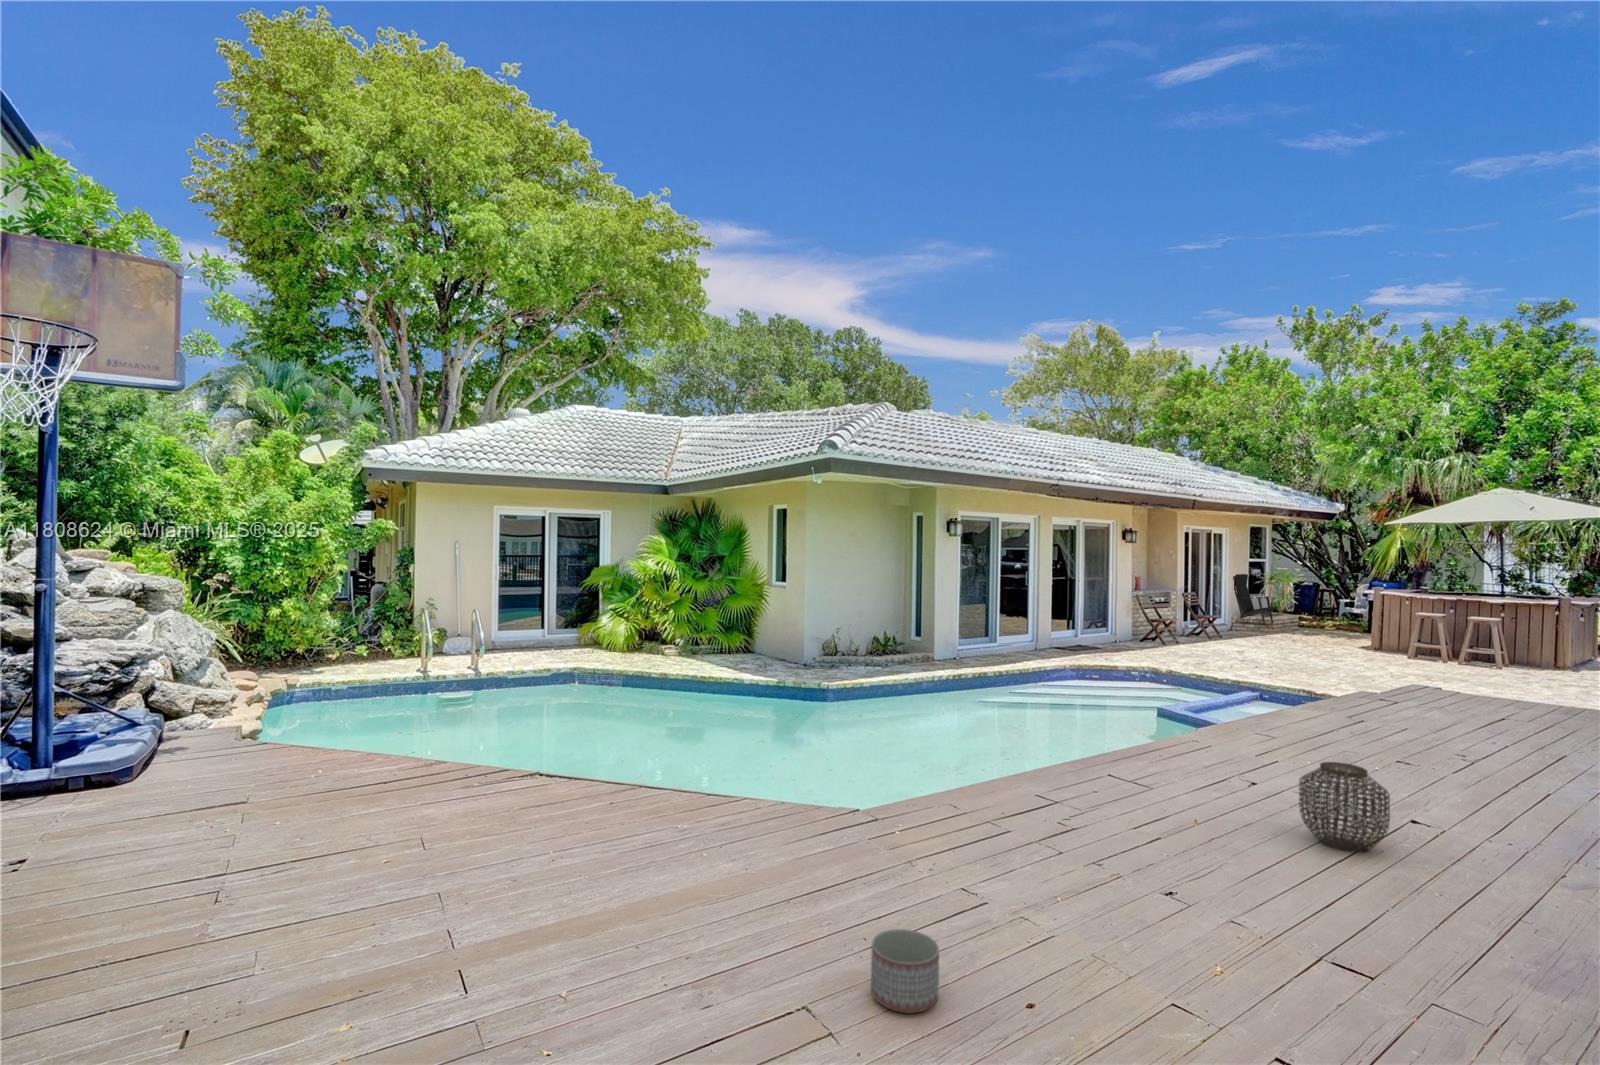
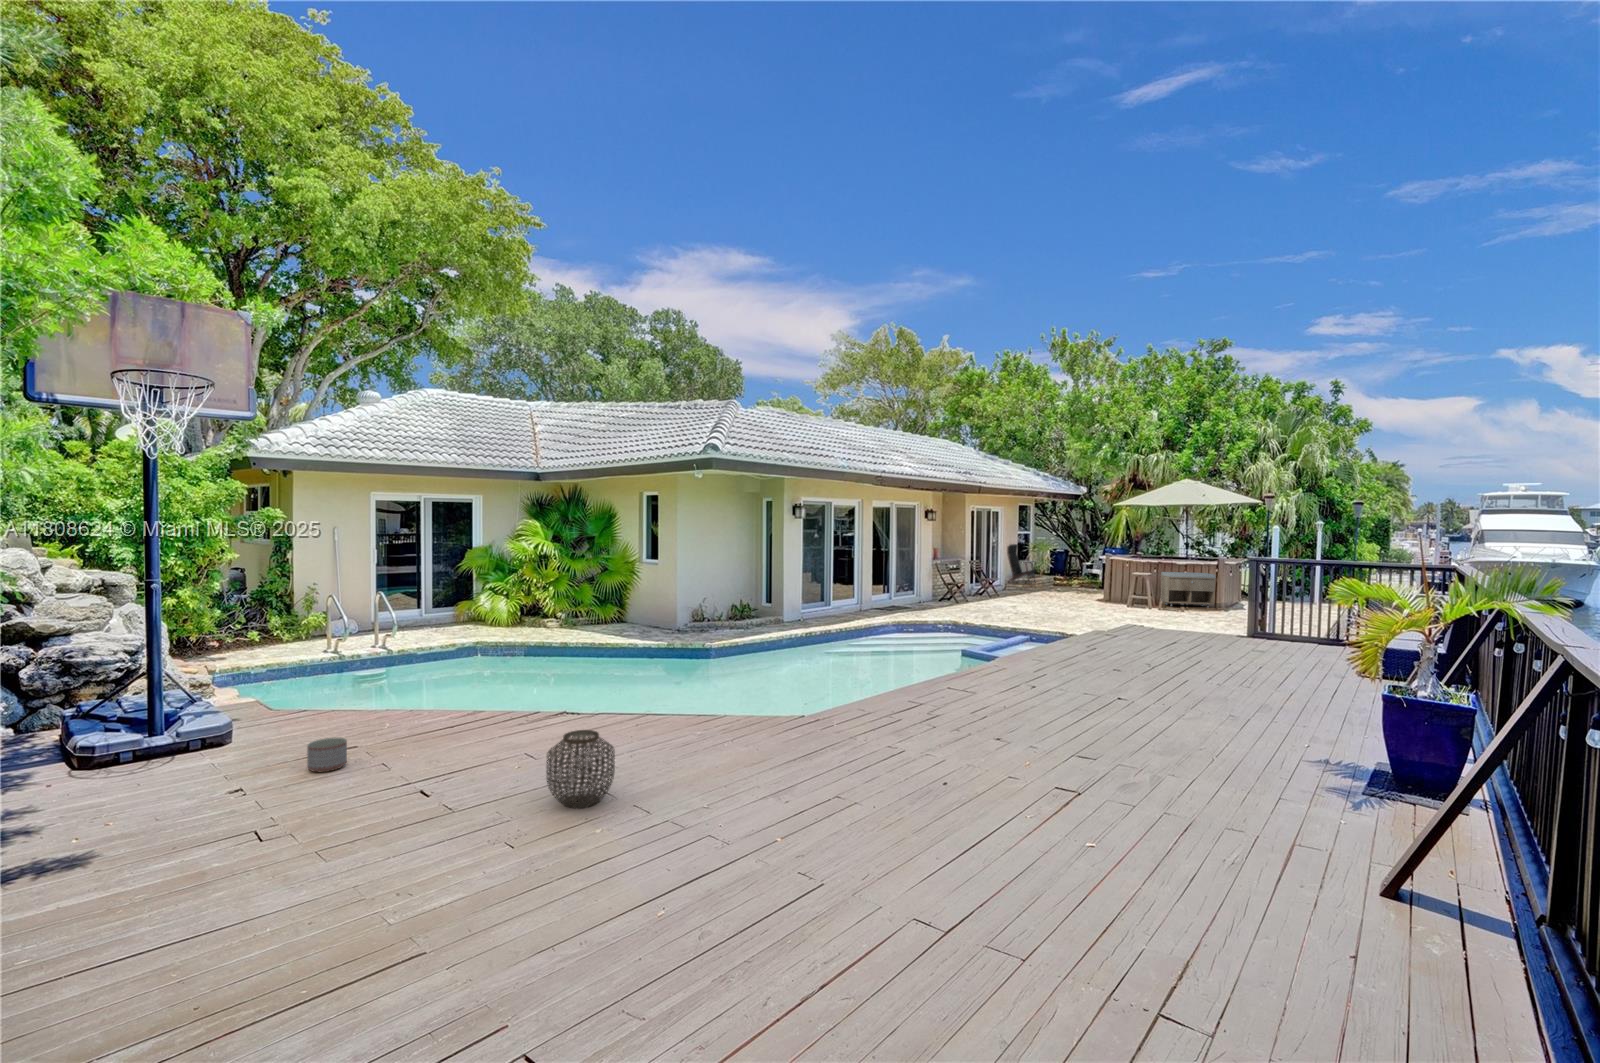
storage bench: none [1463,612,1553,664] -> present [1161,572,1216,608]
woven basket: present [1299,762,1390,852] -> present [546,730,615,808]
planter: present [871,929,939,1013] -> present [307,738,347,772]

